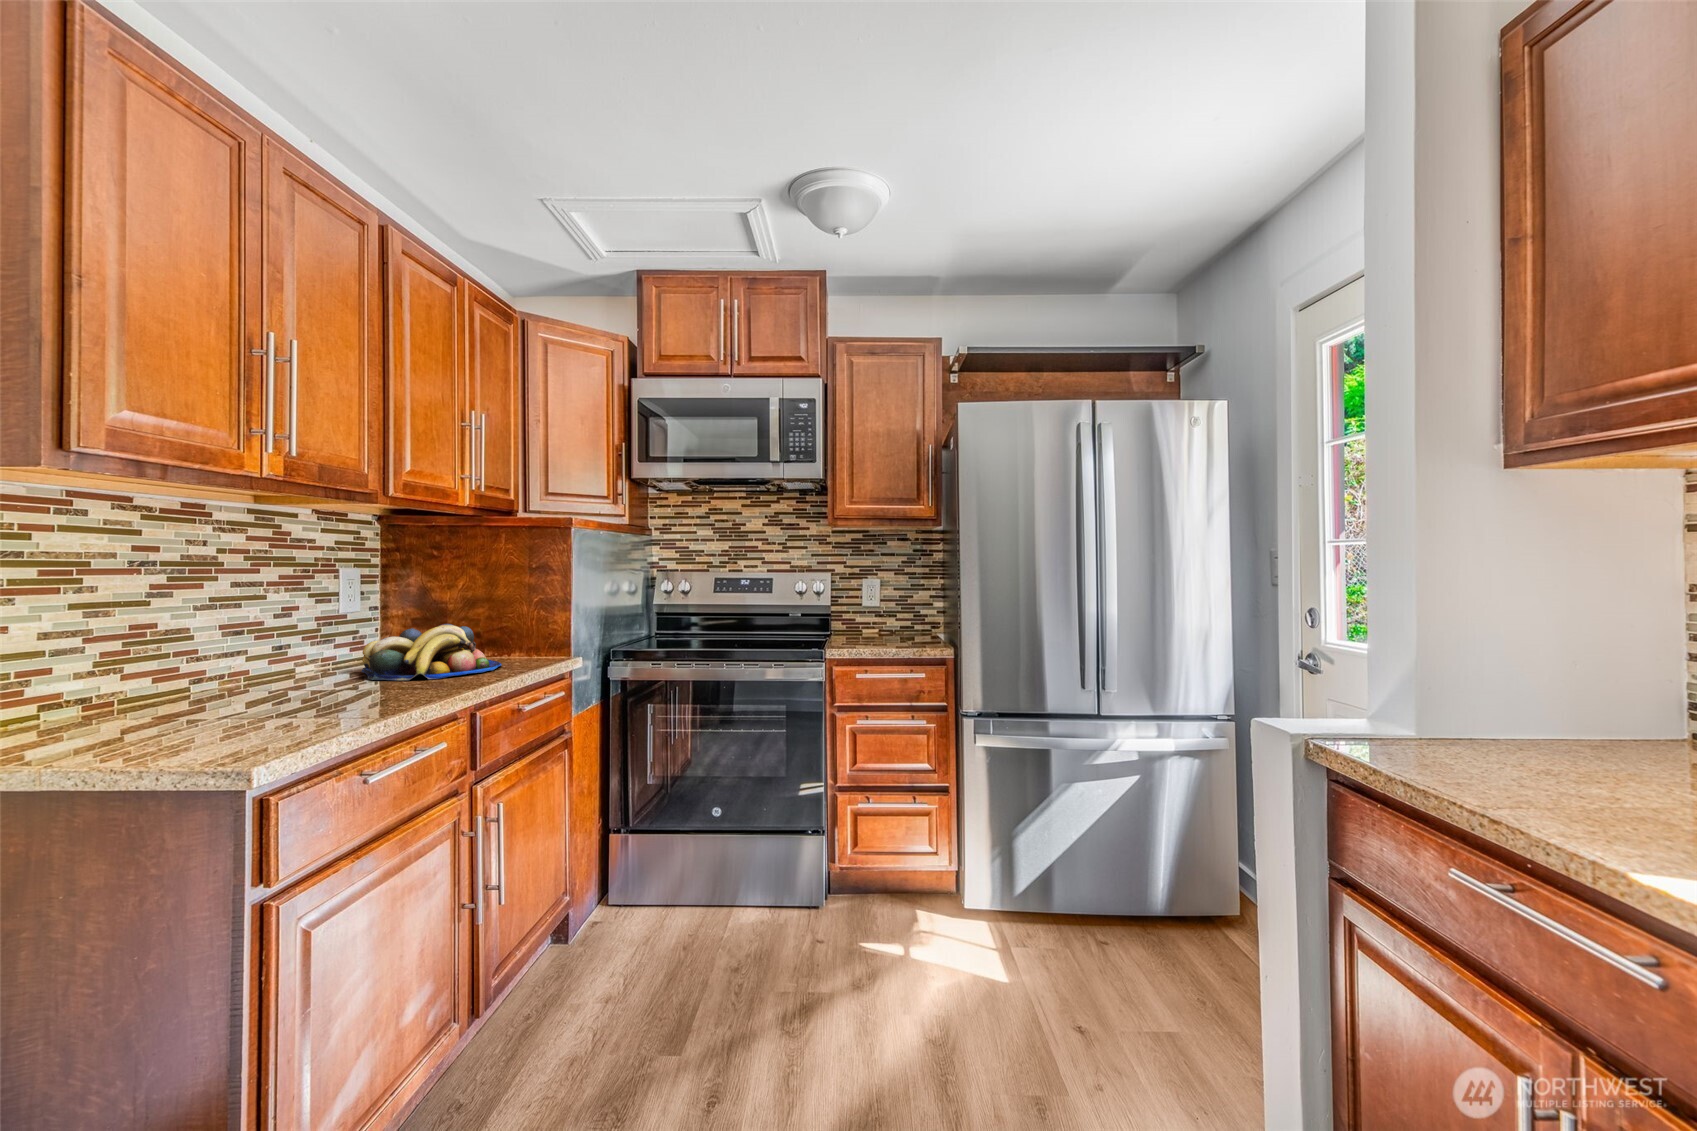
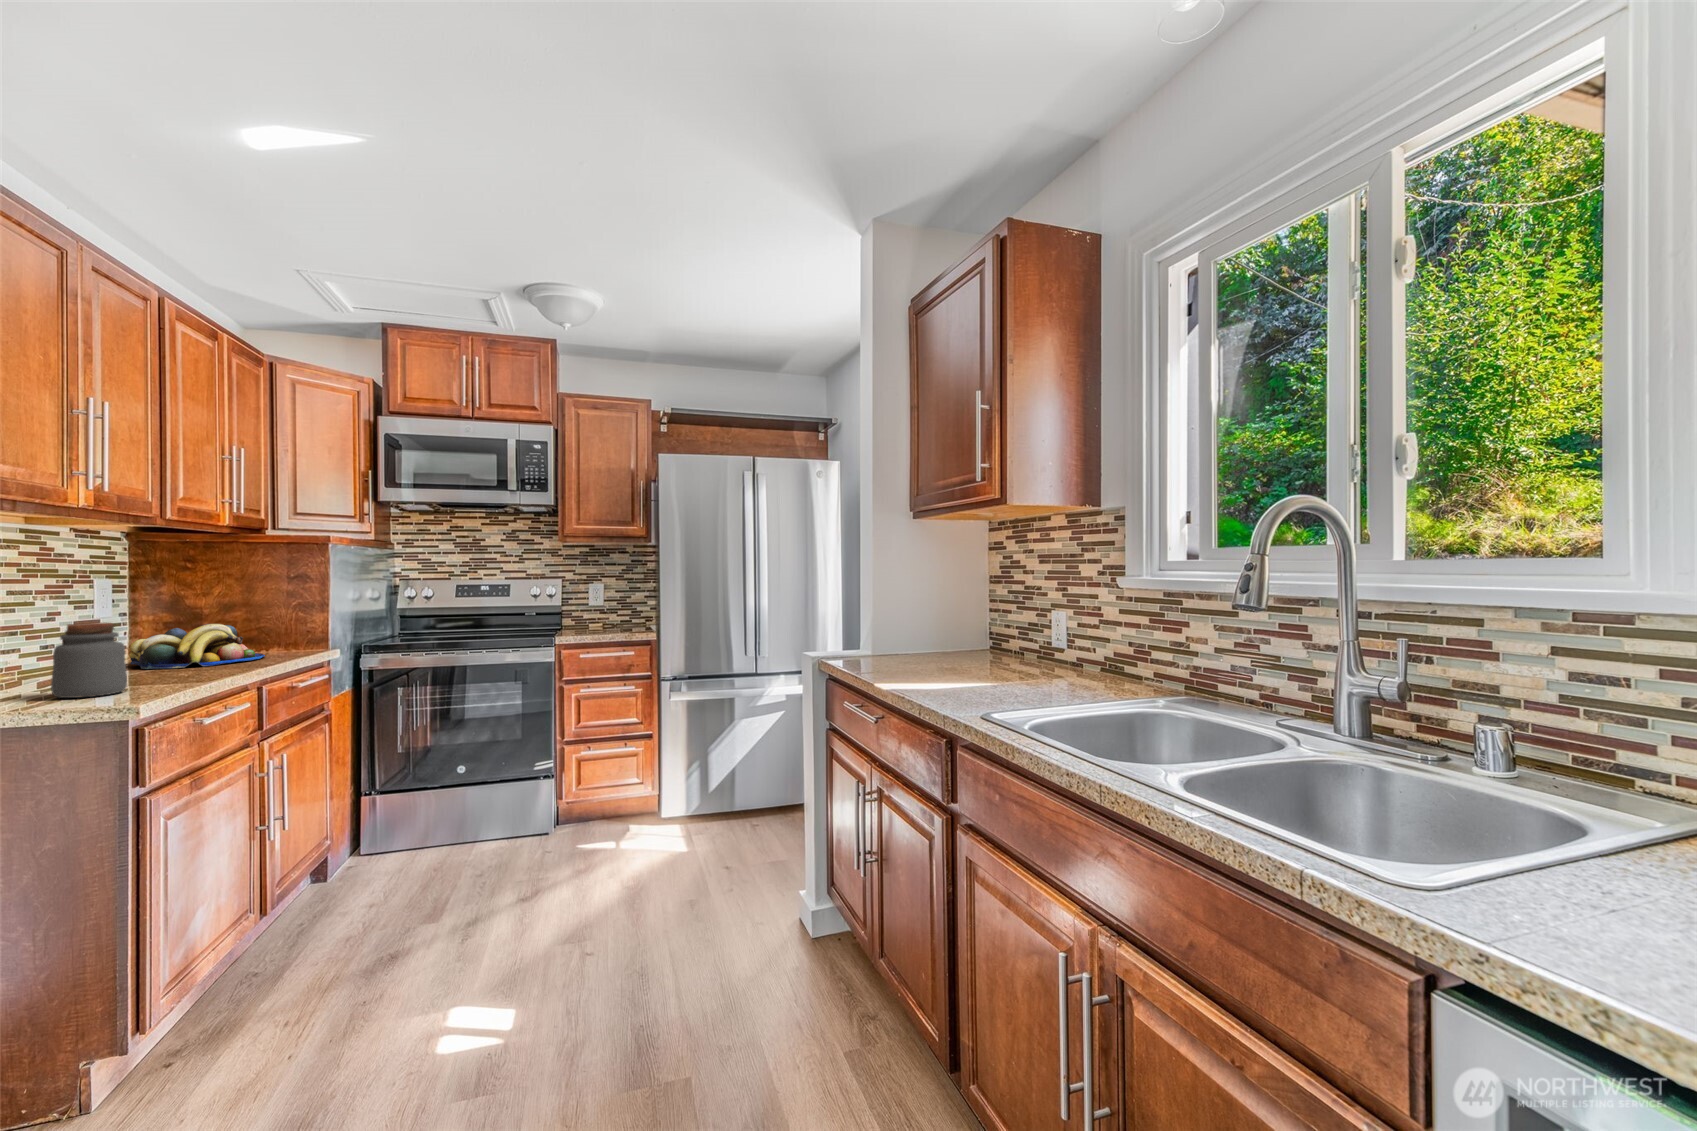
jar: none [220,631,311,734] -> present [51,623,127,698]

